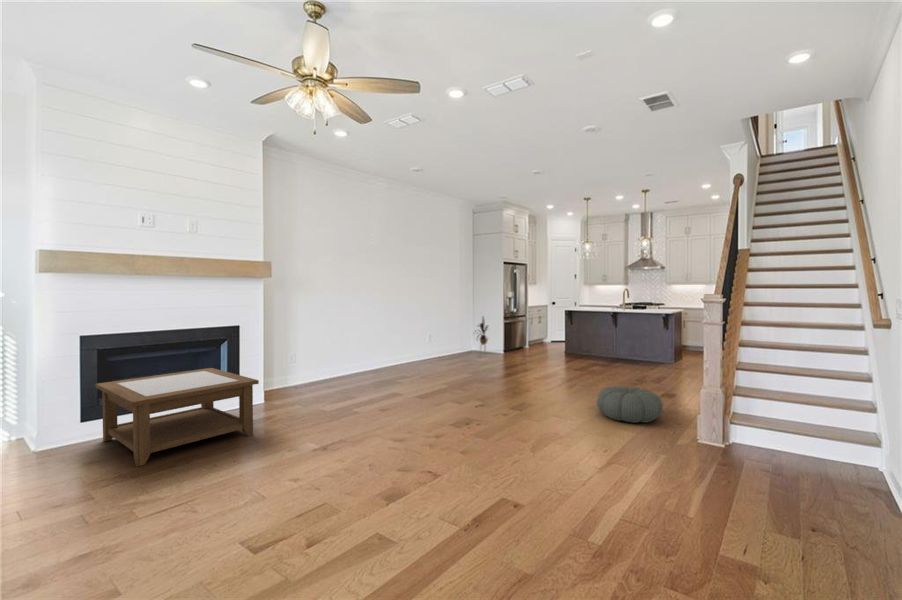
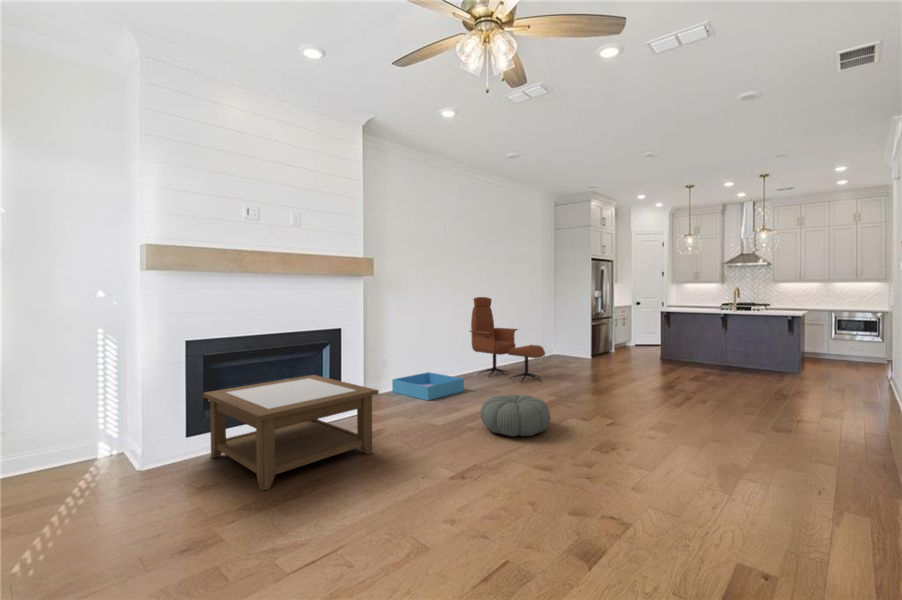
lounge chair: none [382,297,448,375] -> present [470,297,545,381]
house plant: present [479,318,487,345] -> none [556,318,578,359]
storage bin: none [302,366,368,391] -> present [392,372,464,400]
pouf: present [597,386,663,423] -> present [480,394,551,436]

